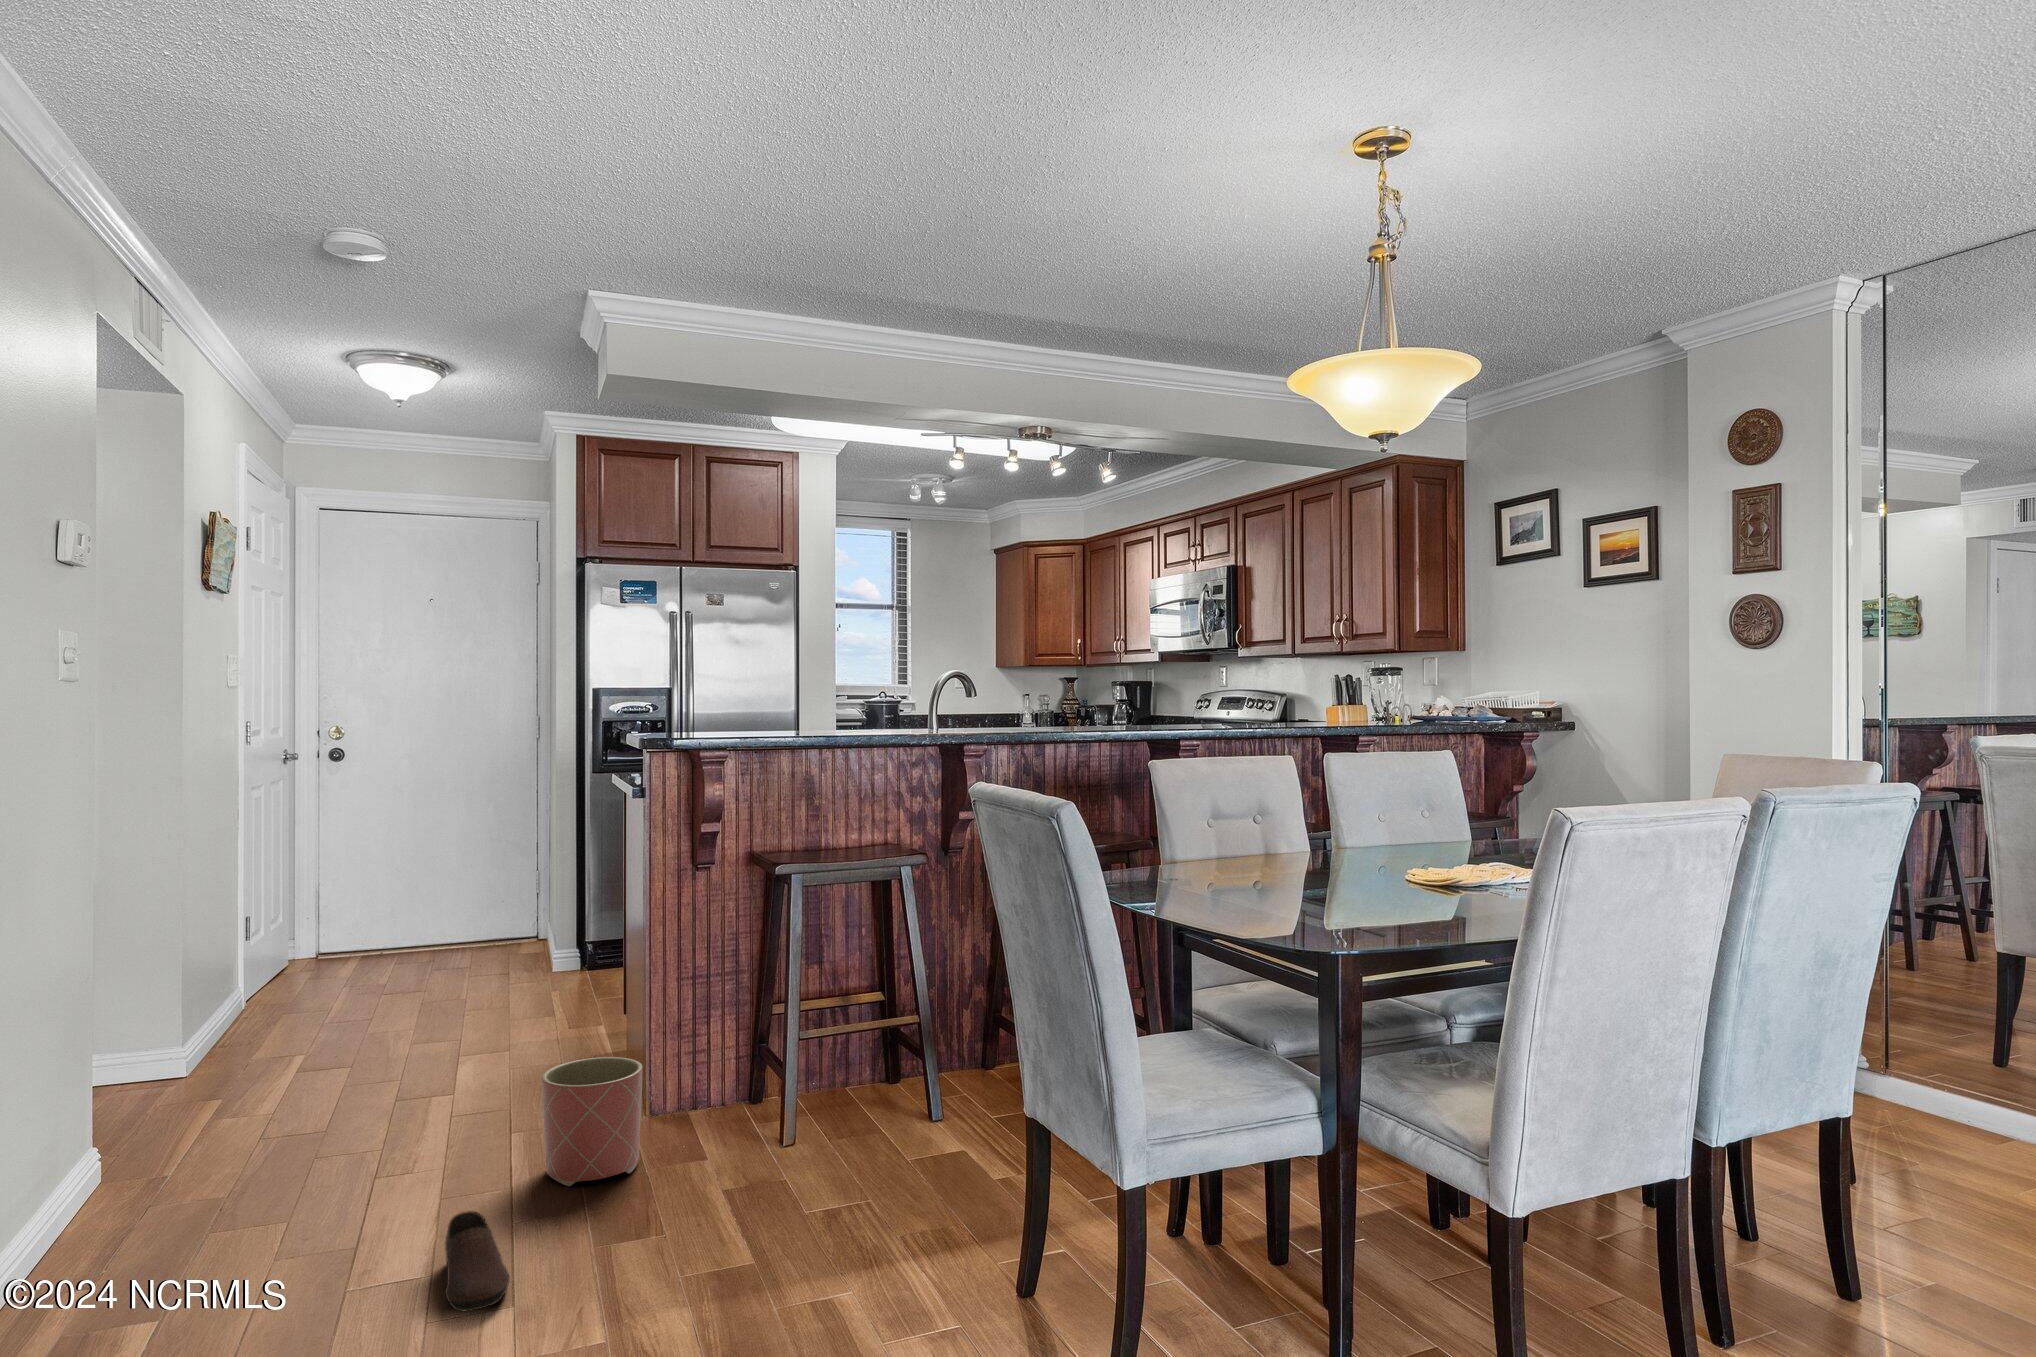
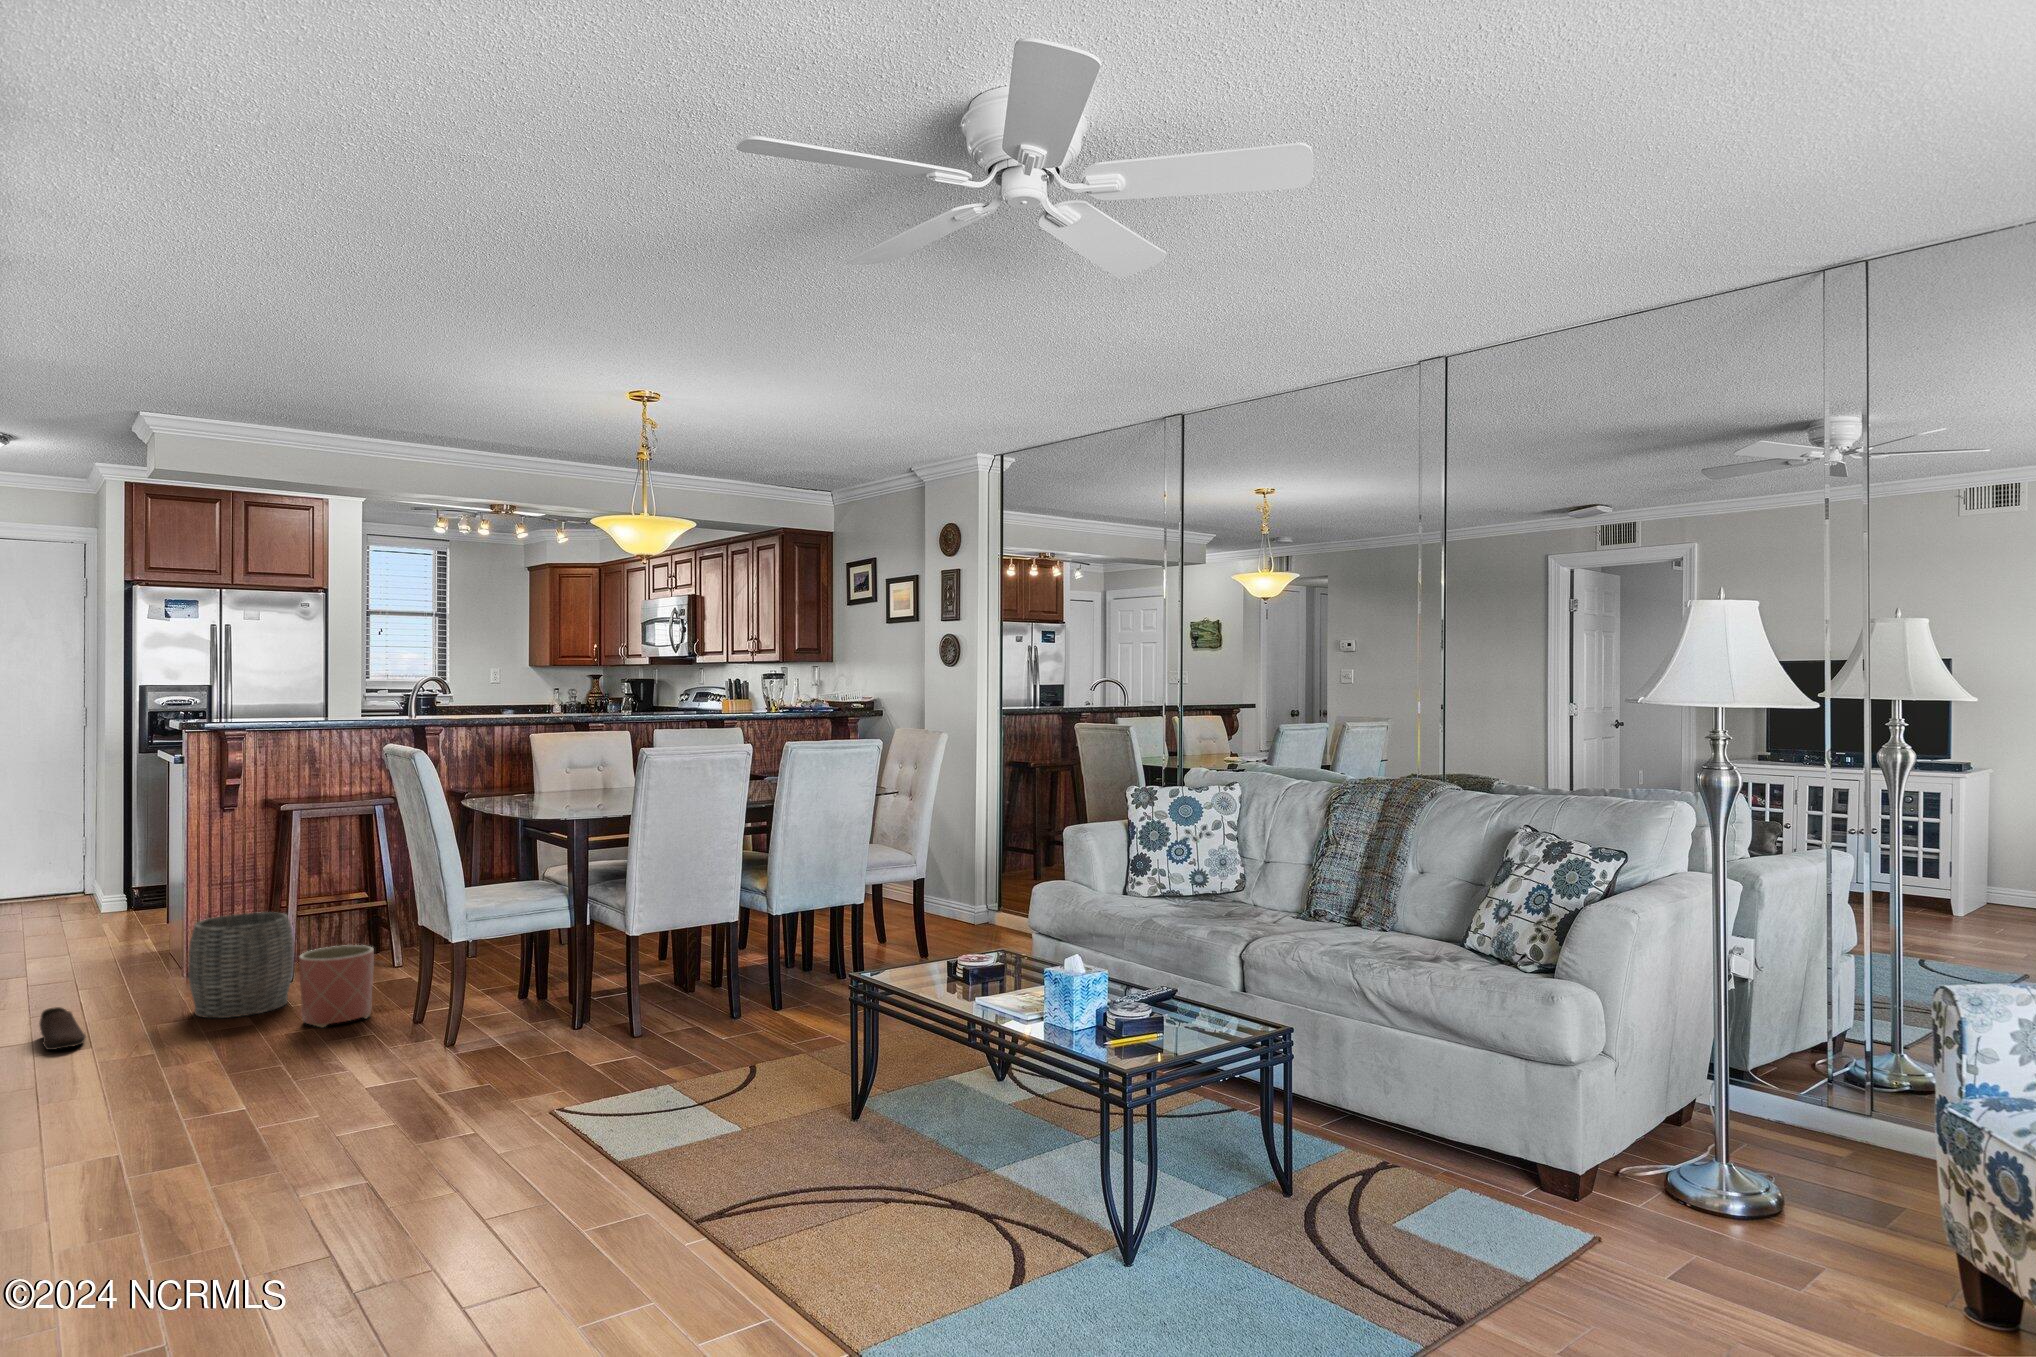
woven basket: none [658,1049,809,1244] -> present [188,912,294,1018]
planter: present [542,1057,643,1186] -> present [299,945,374,1028]

